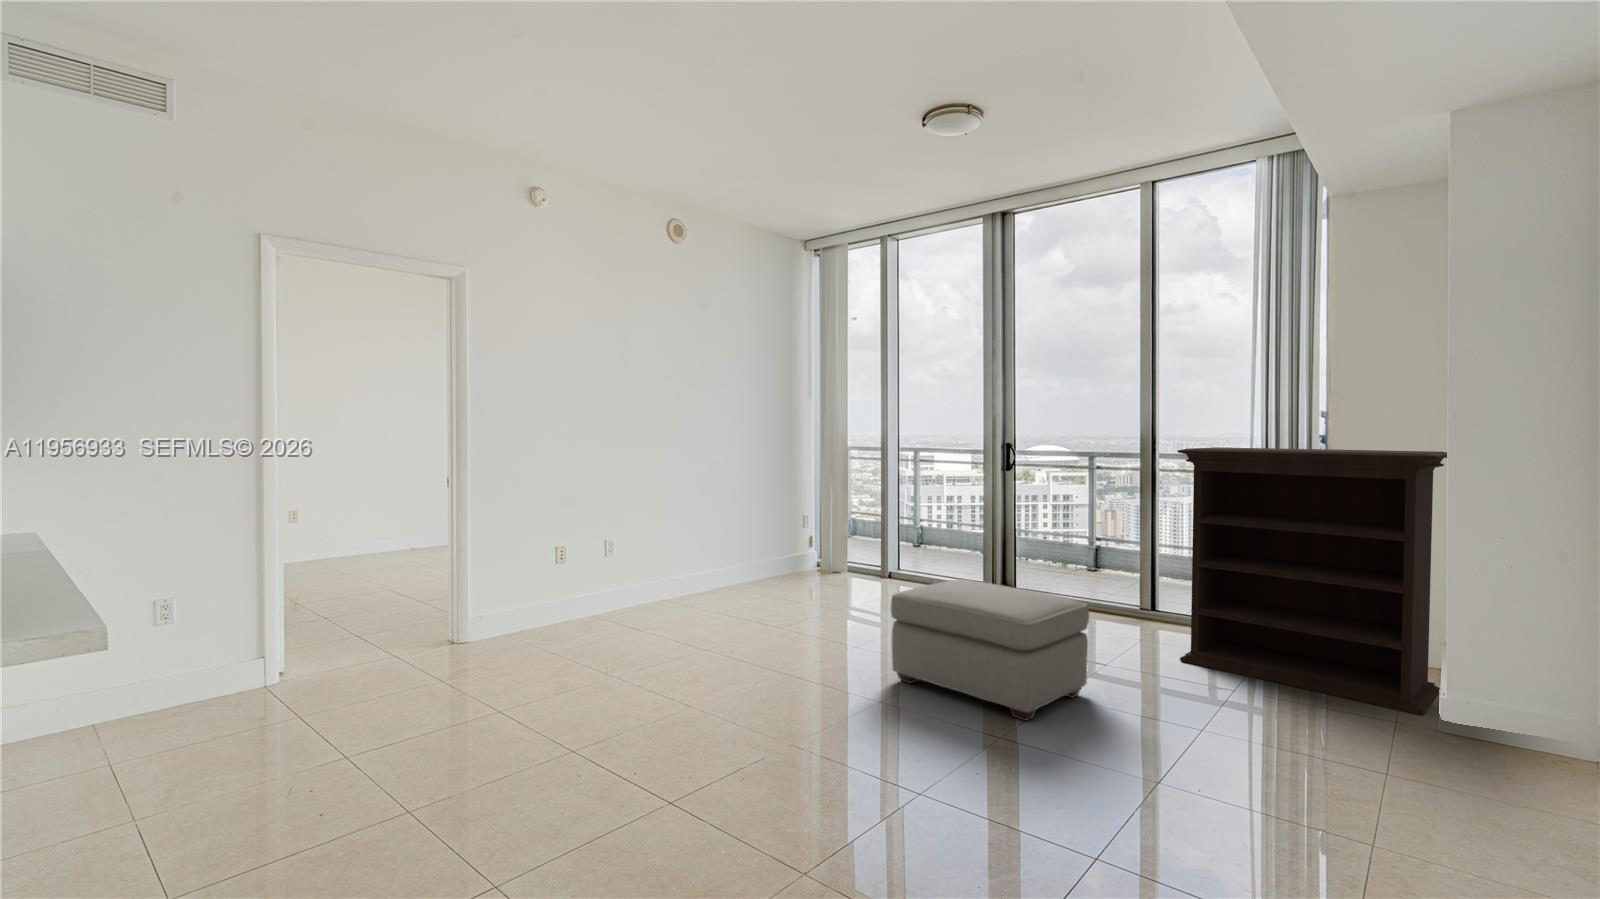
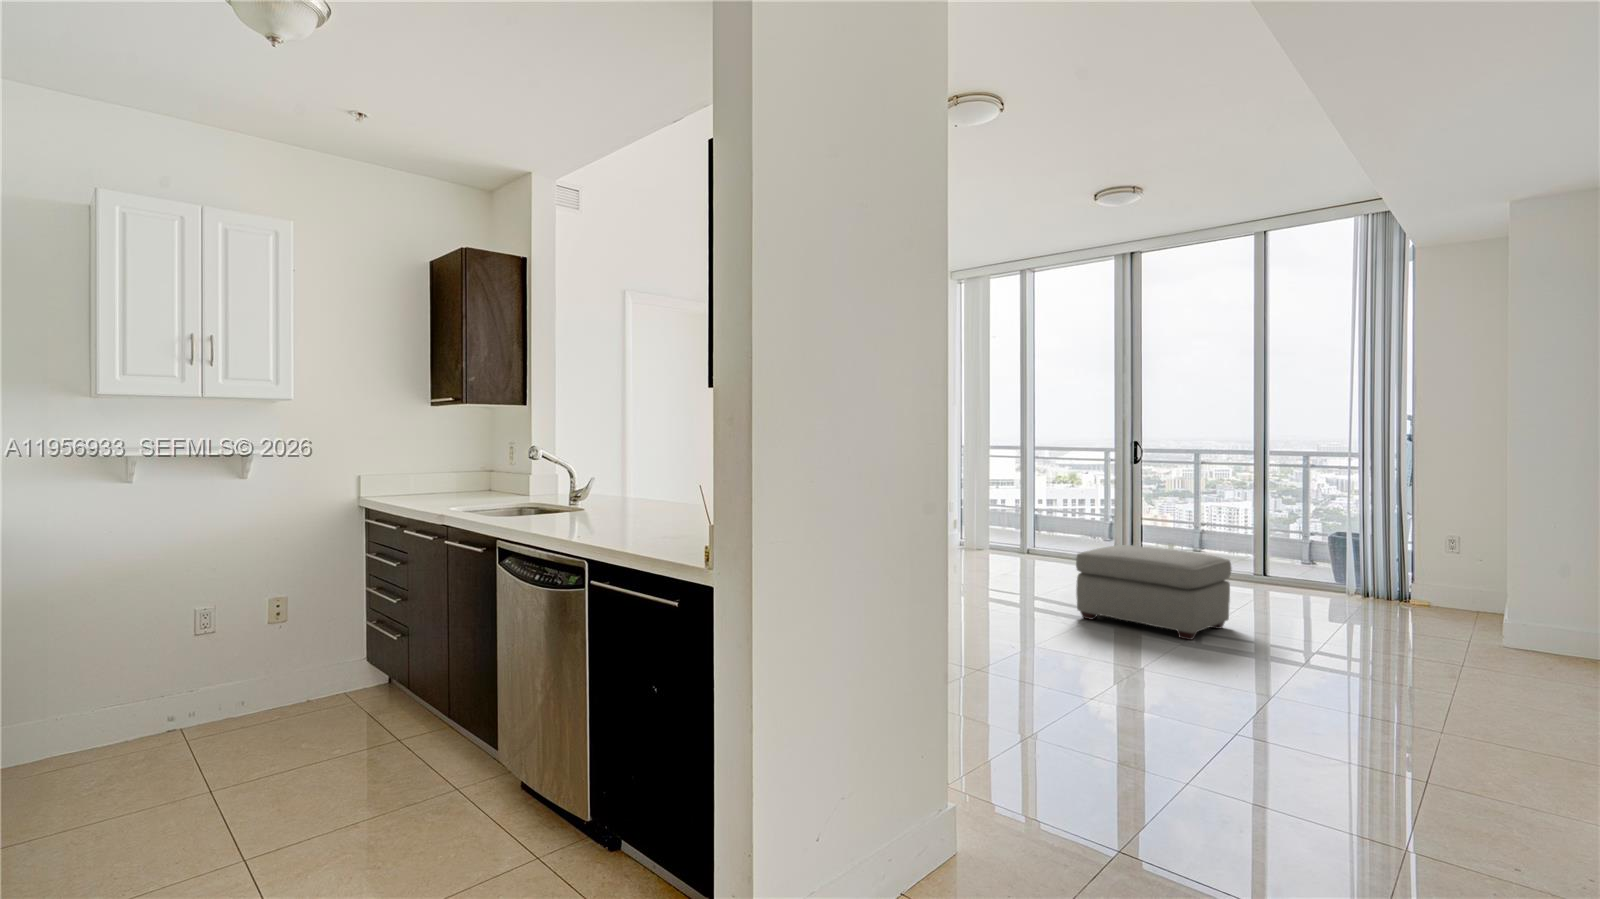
bookshelf: present [1177,447,1447,715] -> none [1293,445,1514,641]

